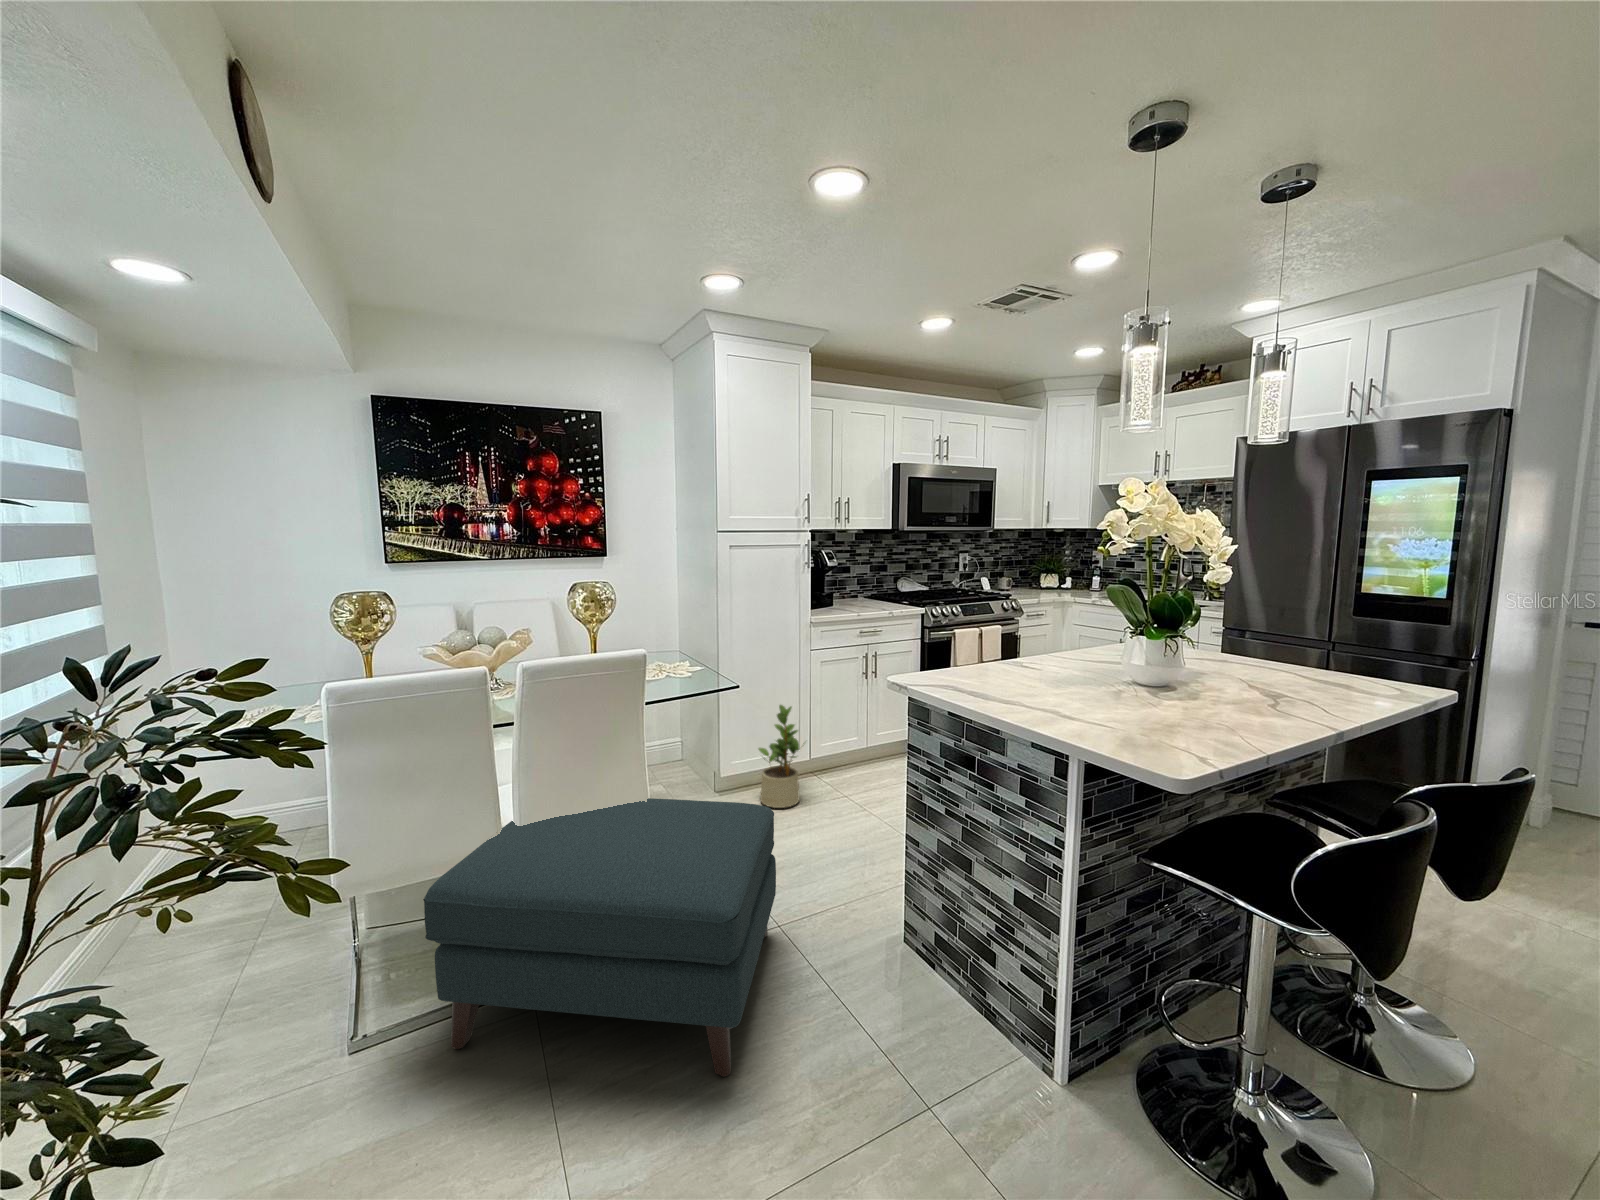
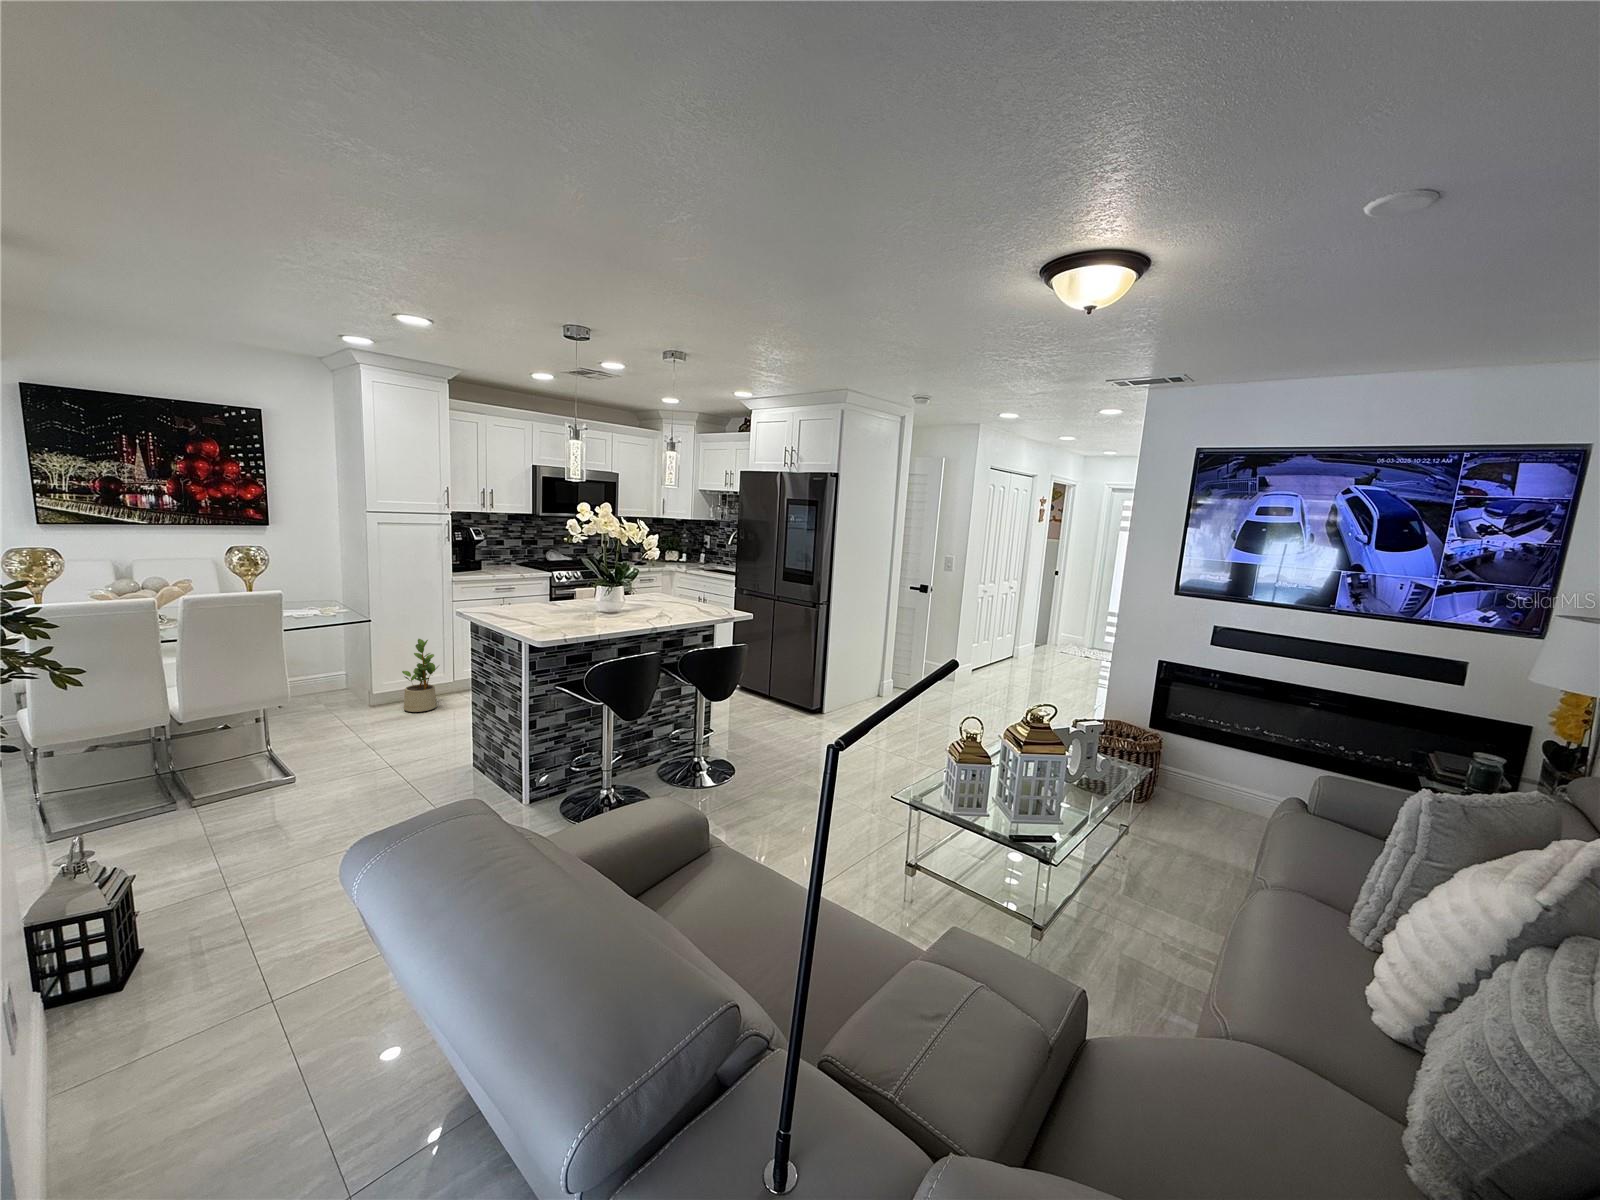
ottoman: present [423,798,776,1077] -> none [109,688,384,830]

